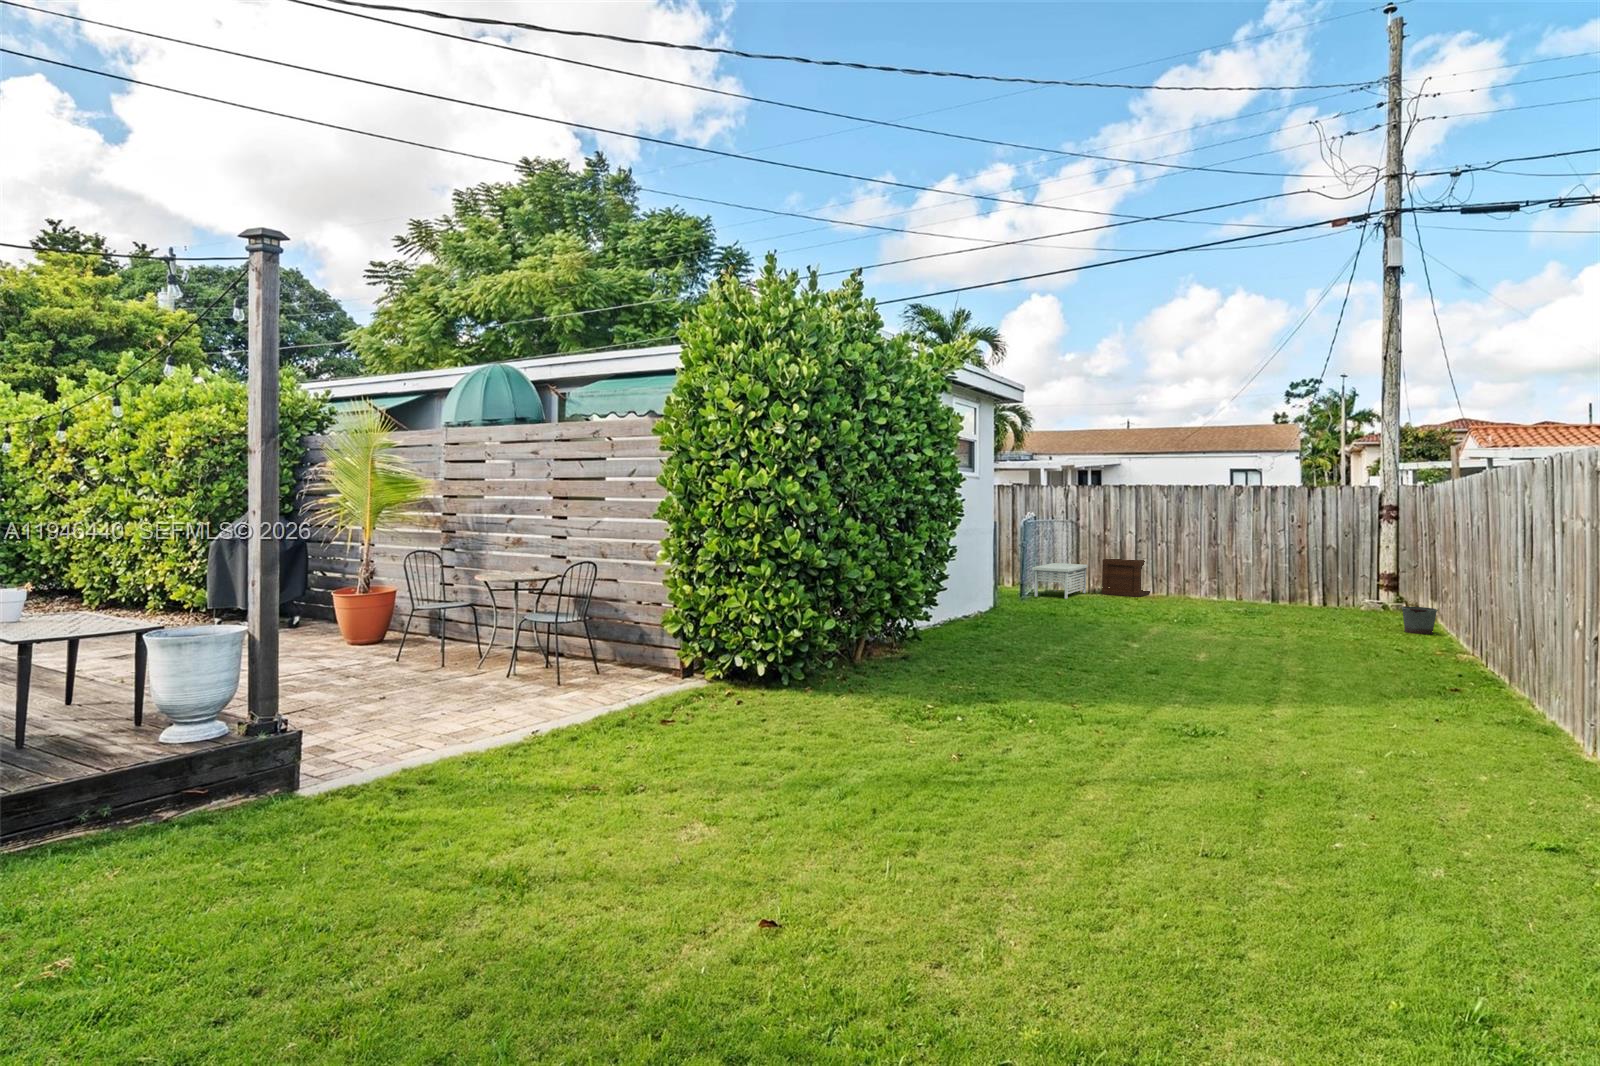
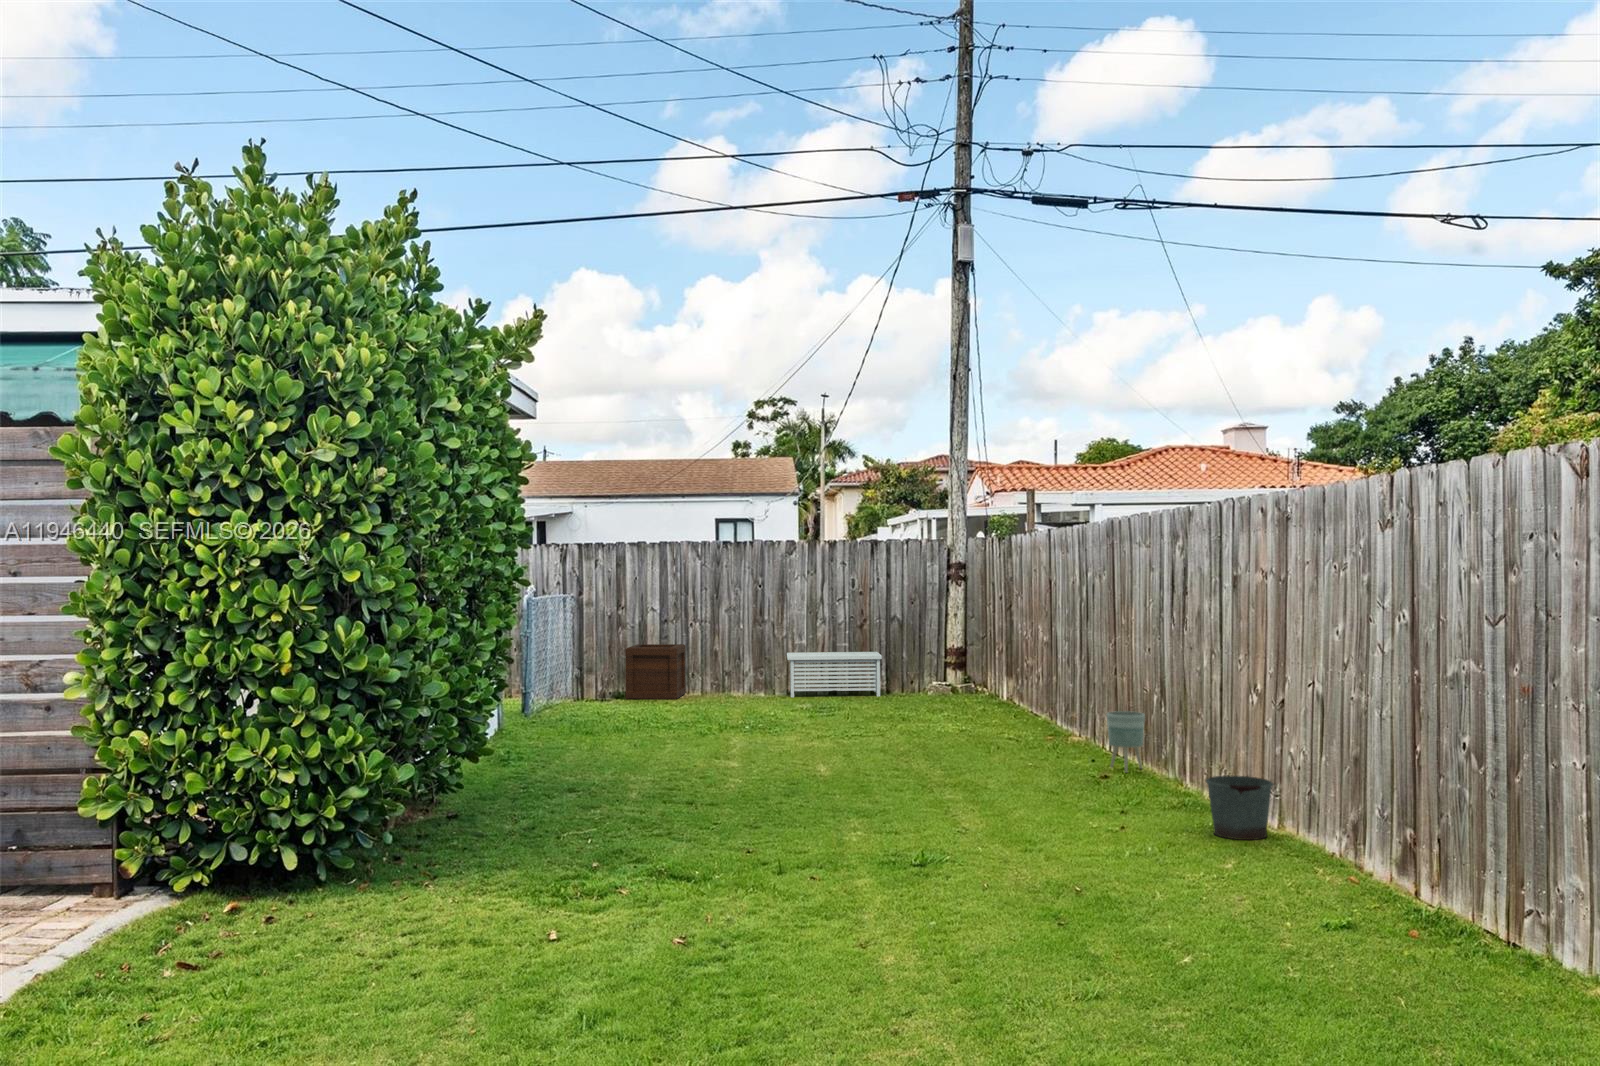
storage bench: present [1032,563,1088,599] -> present [787,652,882,697]
bucket: present [1402,607,1438,634] -> present [1206,775,1274,840]
planter: none [1454,636,1497,691] -> present [1107,711,1145,773]

